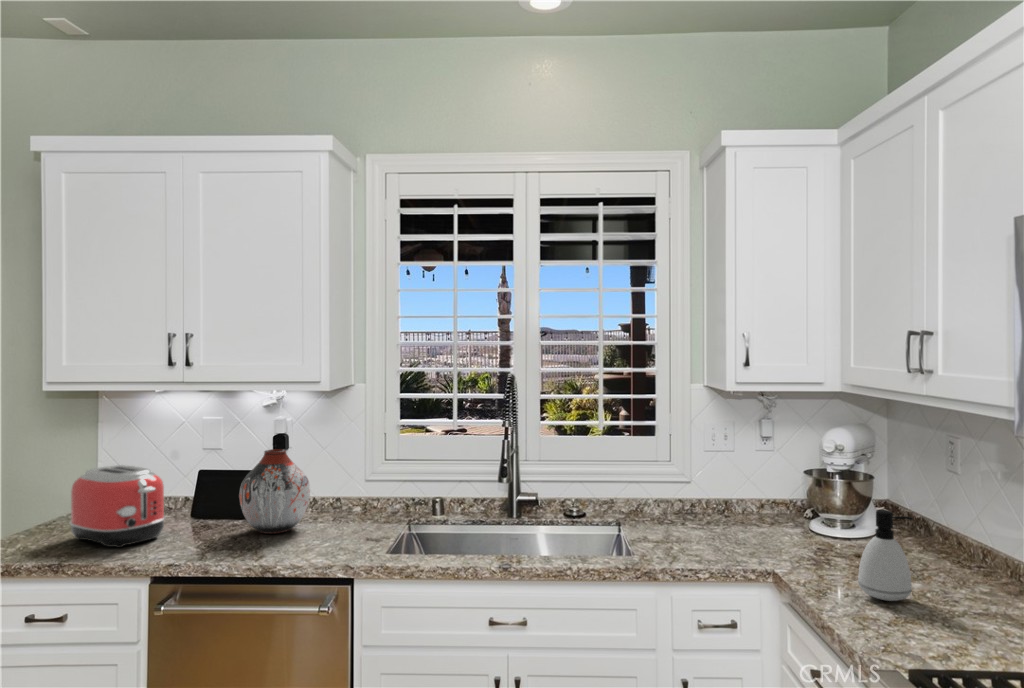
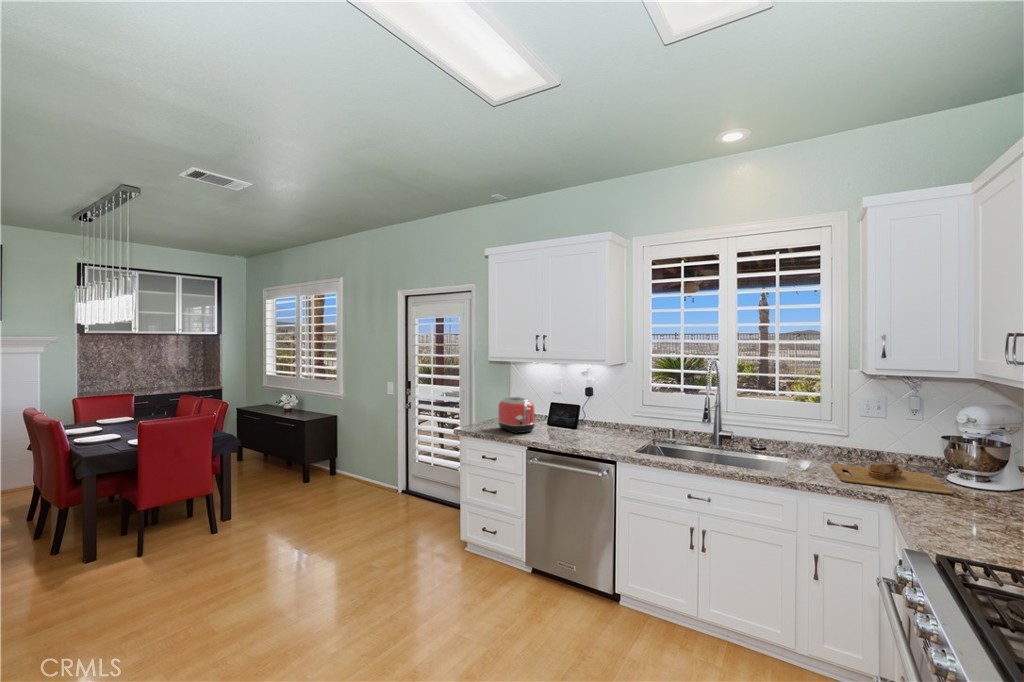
vase: present [239,449,310,534] -> none [567,395,601,436]
soap dispenser: present [858,510,913,601] -> none [945,462,994,525]
cutting board: none [680,517,832,557] -> present [831,462,953,495]

